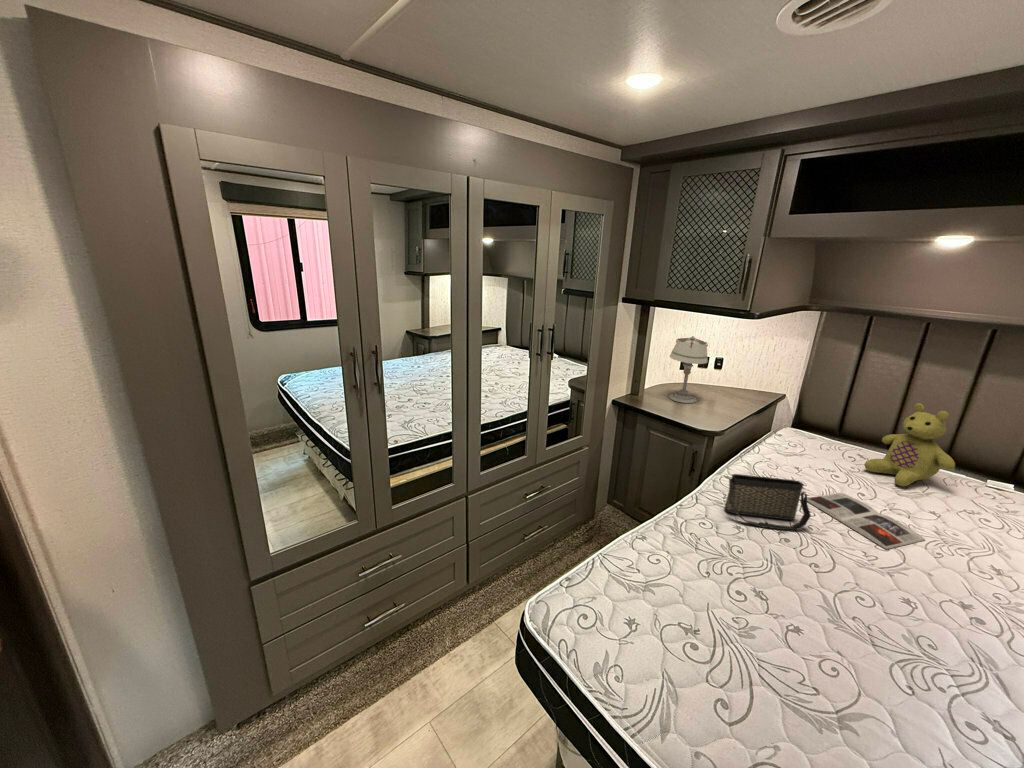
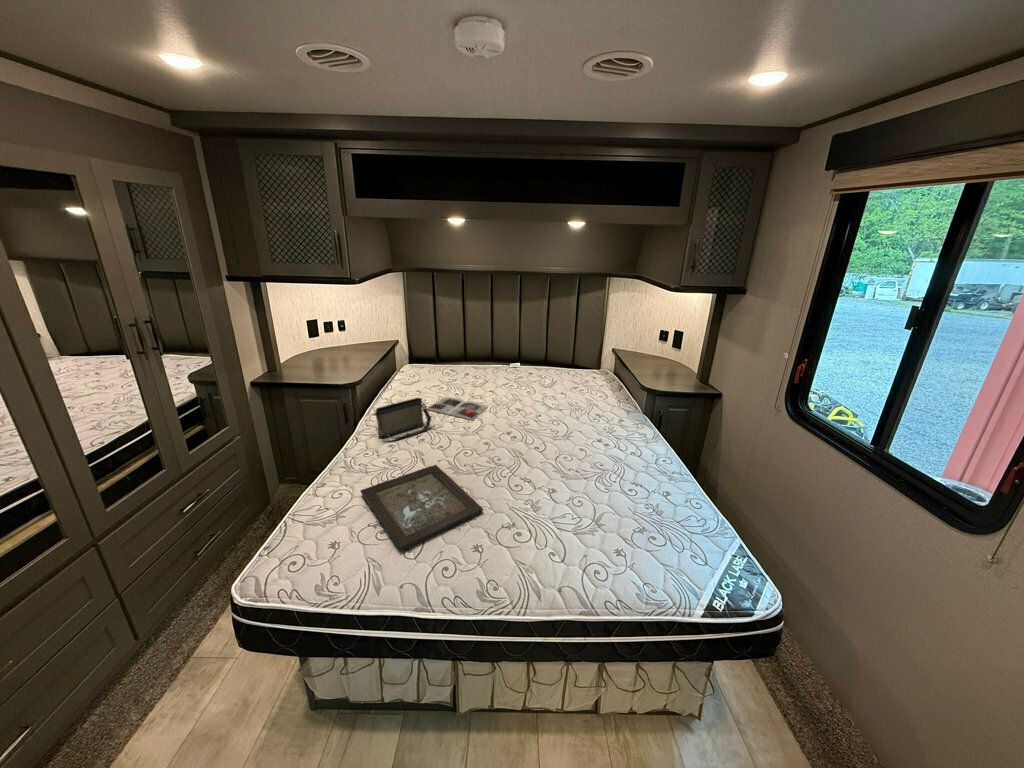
table lamp: present [669,336,708,403] -> none [297,307,334,367]
stuffed bear: present [865,403,955,486] -> none [454,328,493,382]
tray: none [682,570,879,730] -> present [361,465,483,551]

